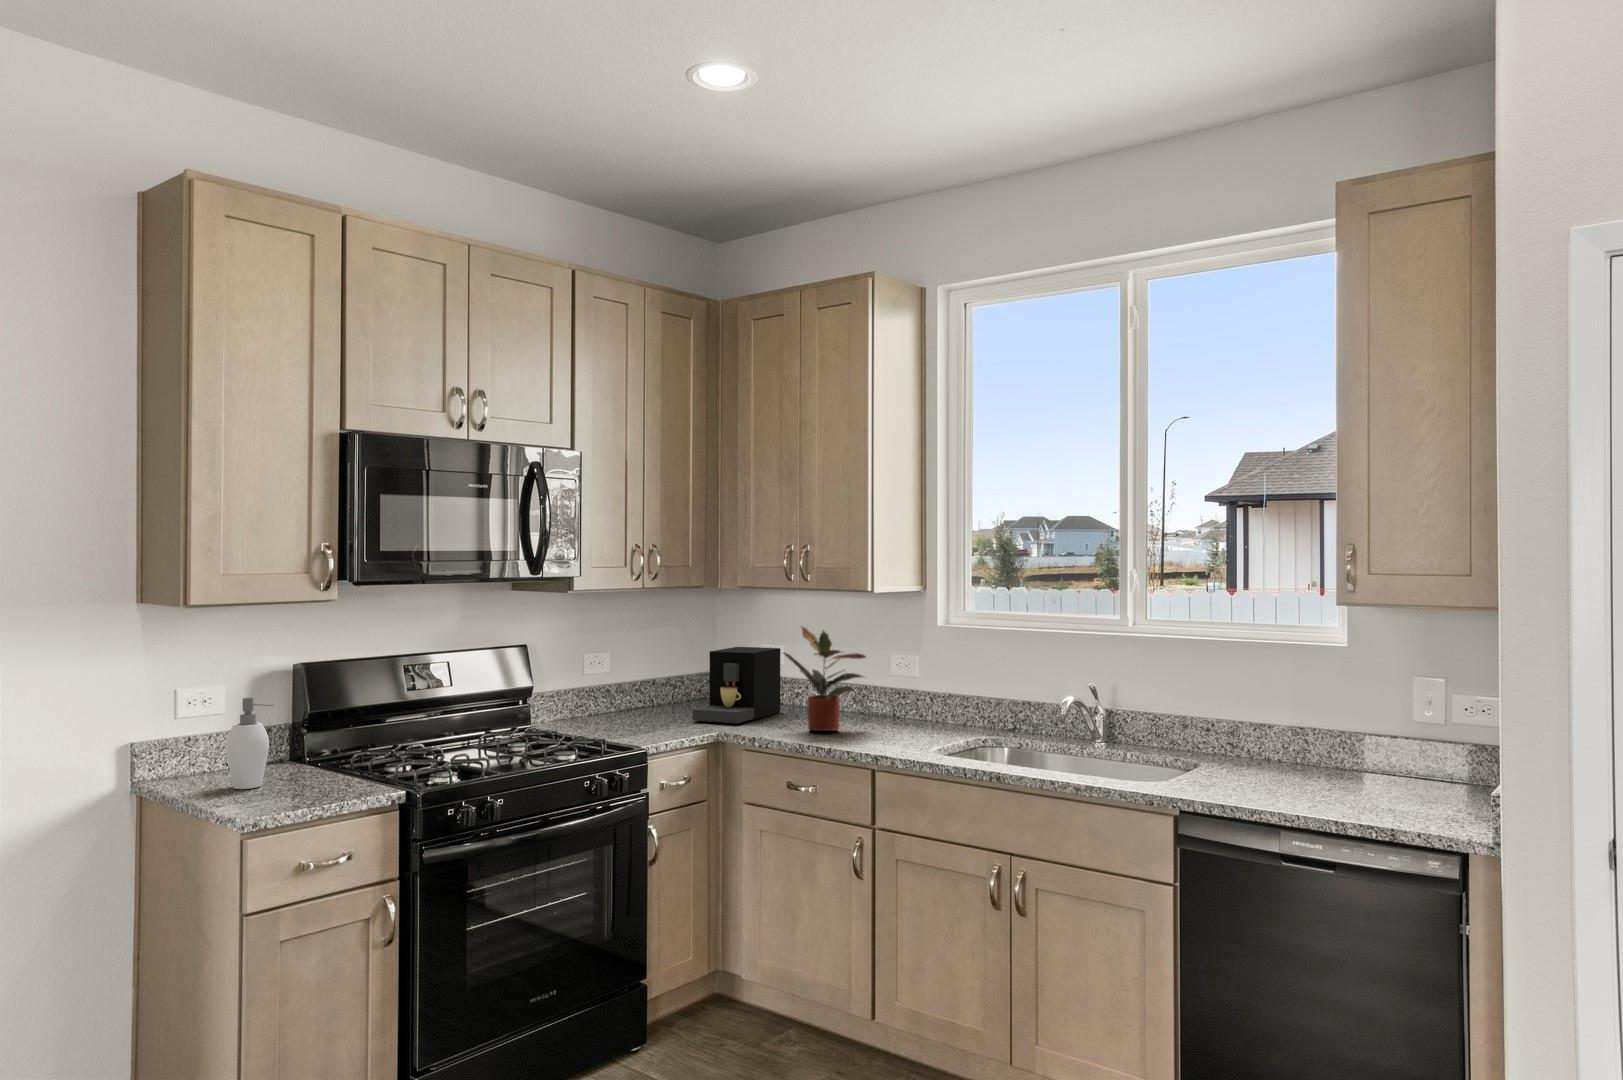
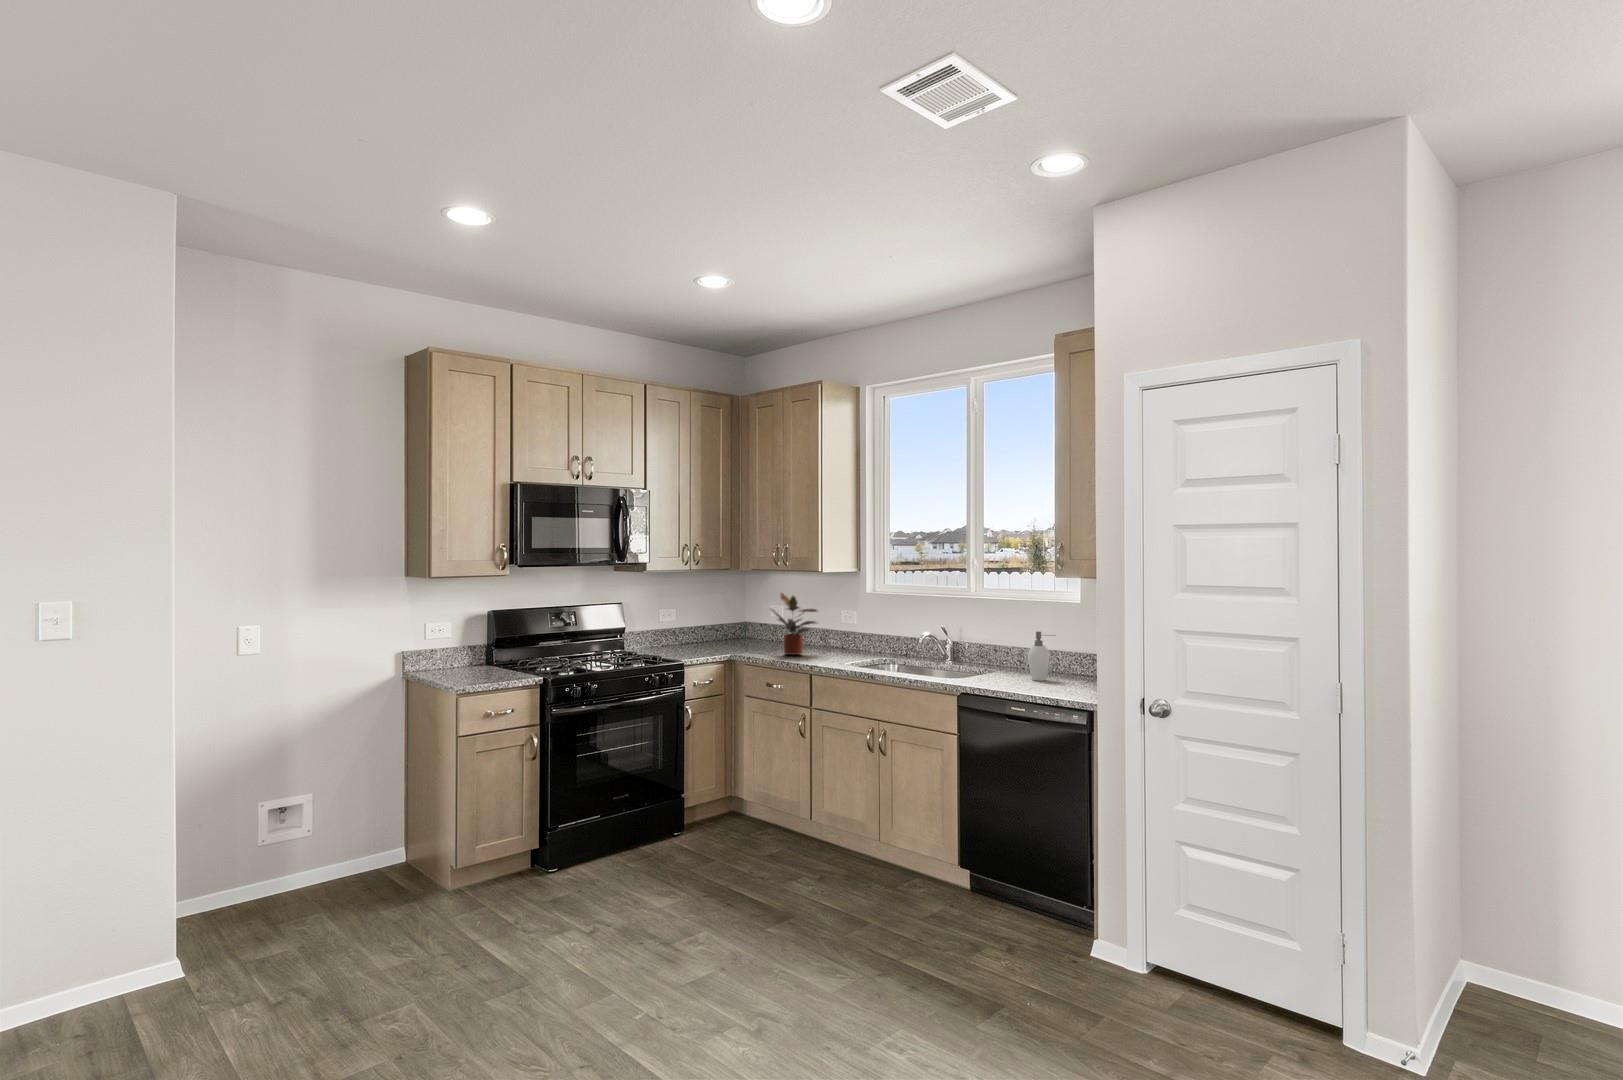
coffee maker: present [693,647,780,723] -> none [720,606,777,651]
soap dispenser: present [226,698,273,789] -> present [1028,631,1055,681]

